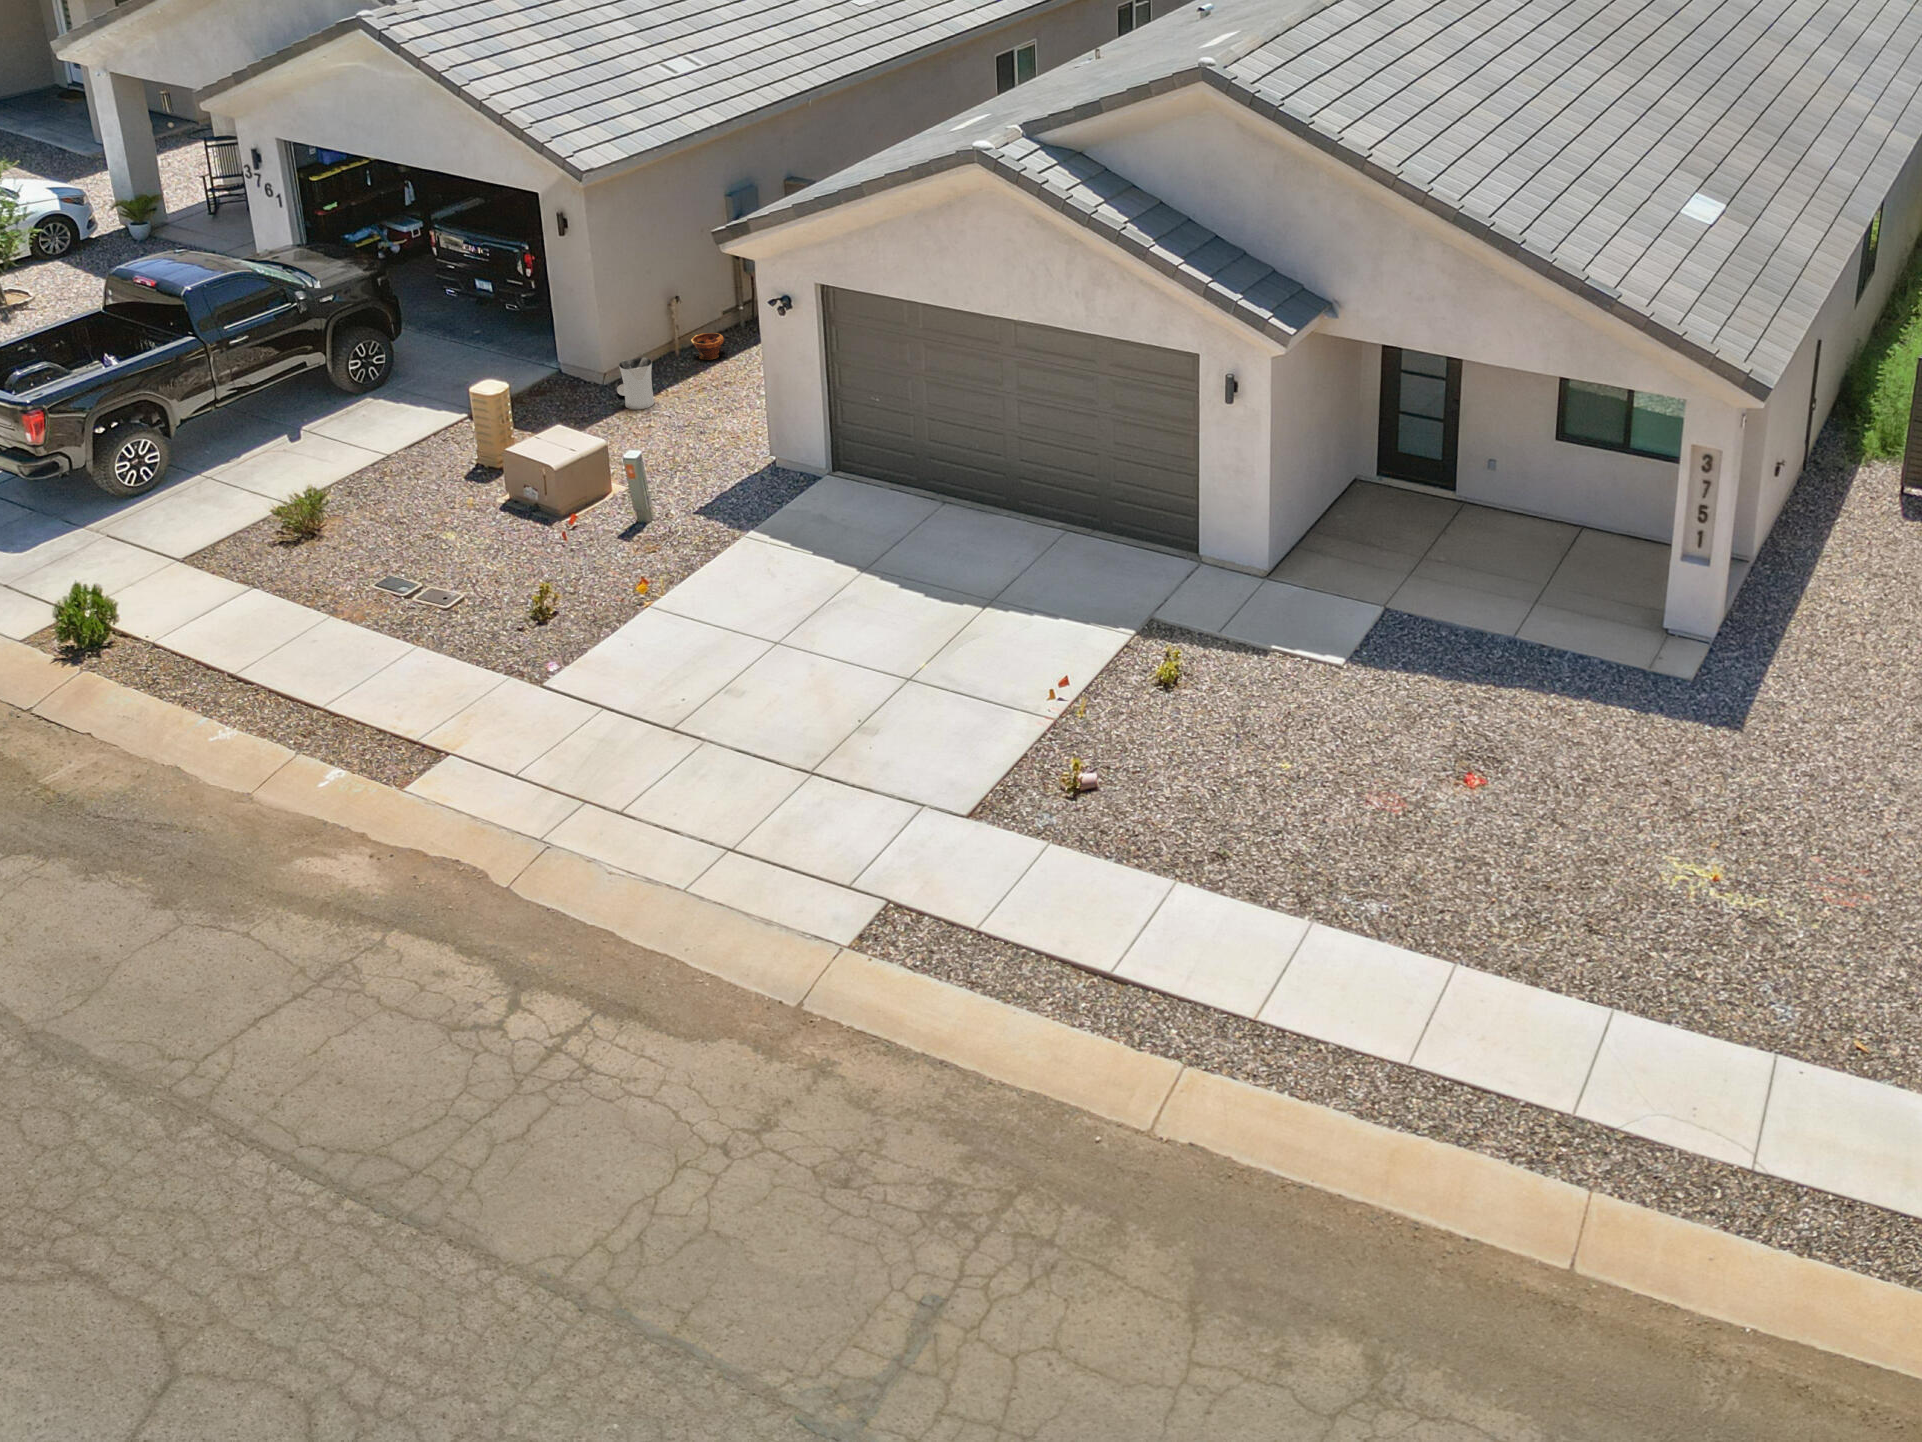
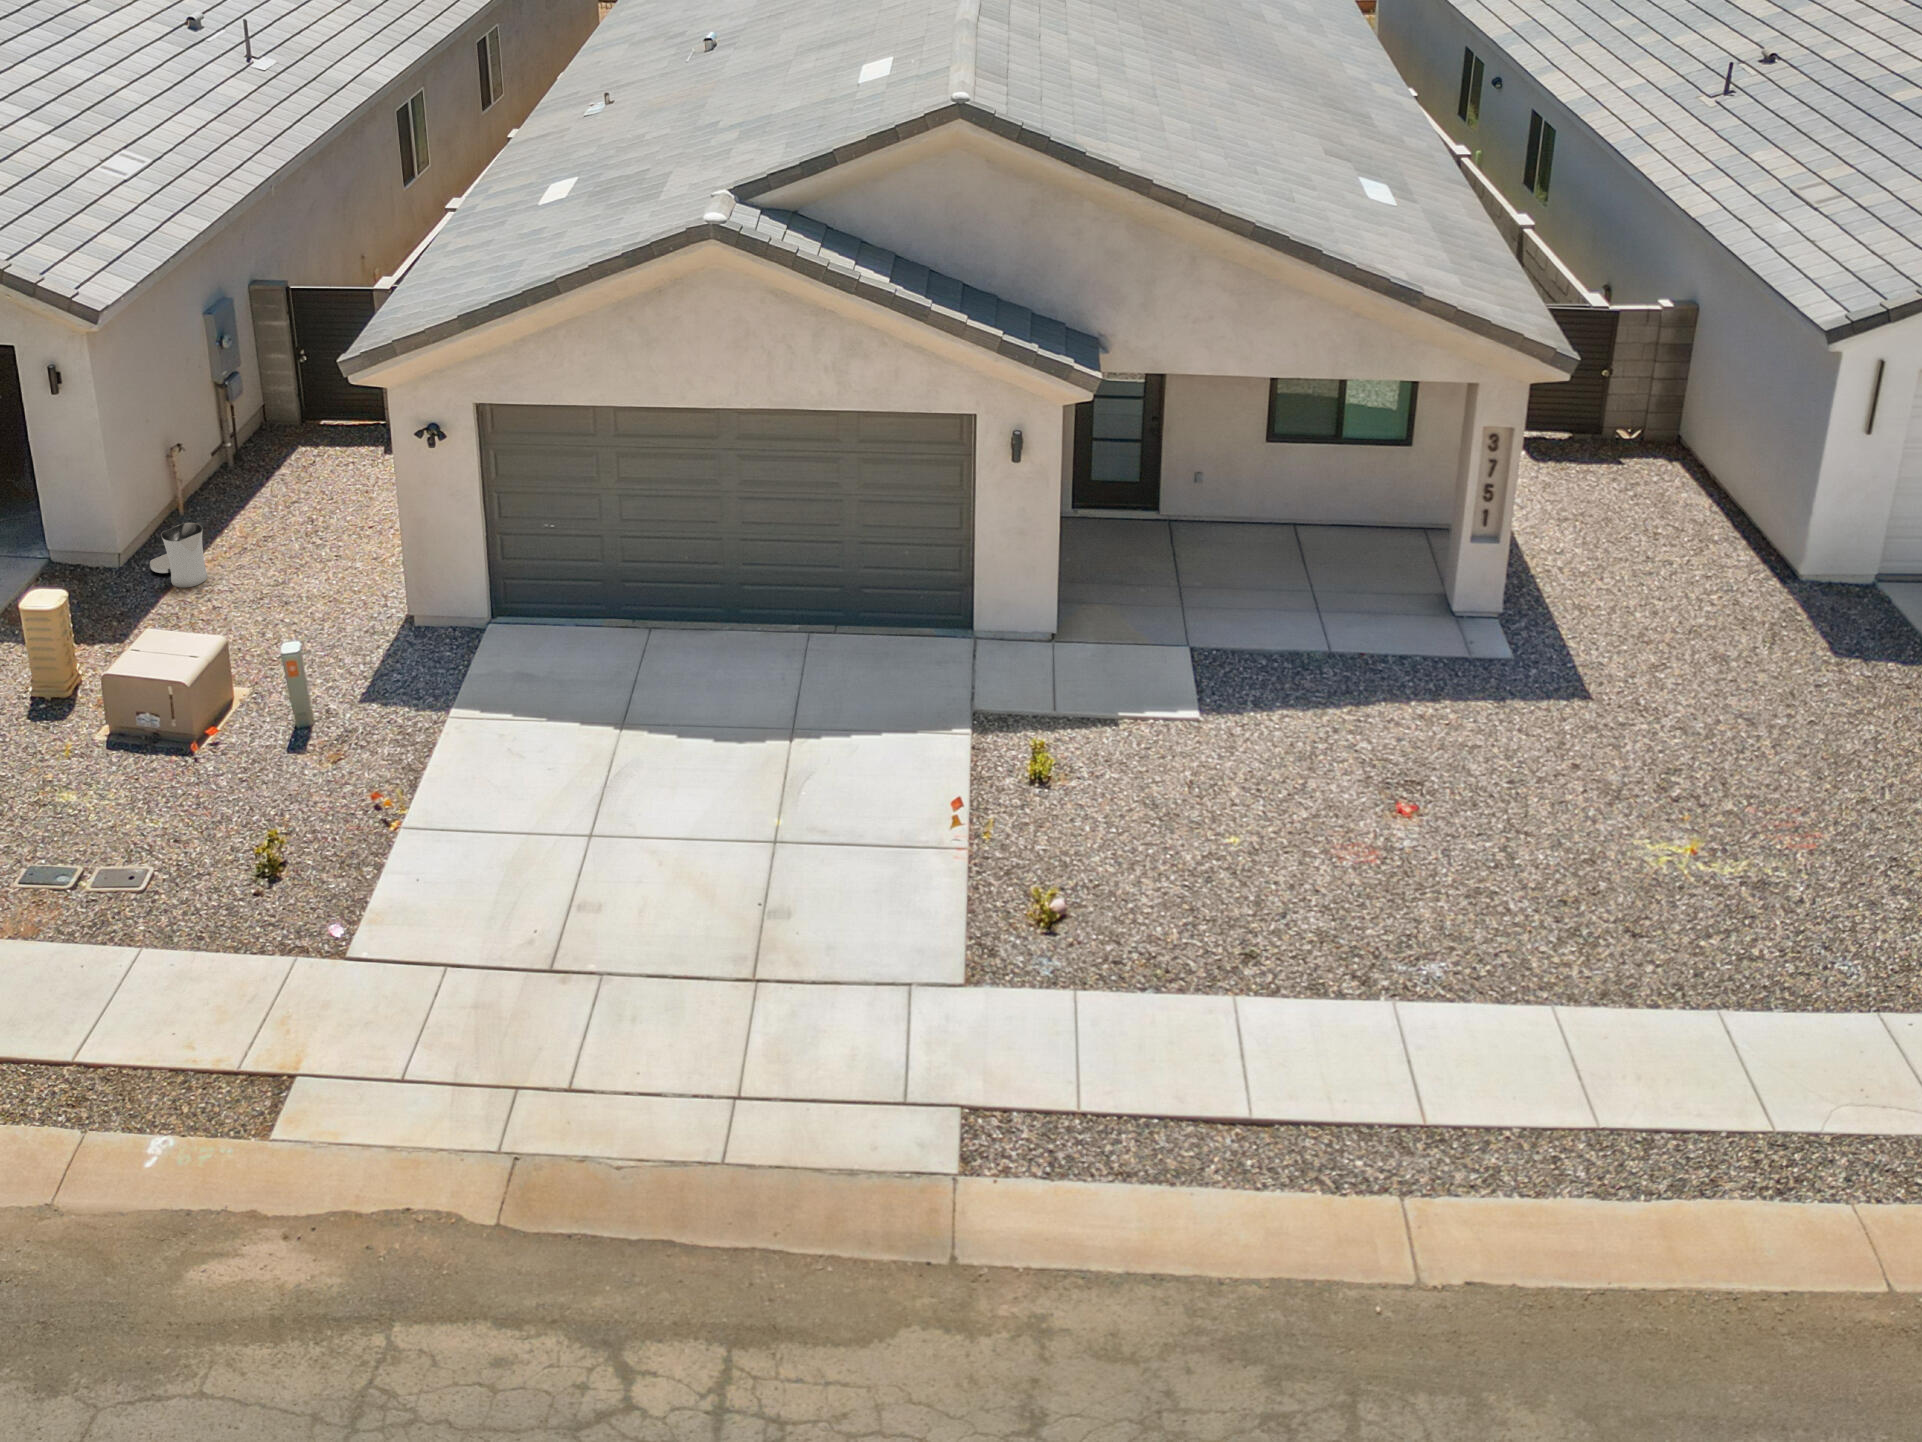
planter: present [691,333,724,360] -> none [208,477,248,511]

